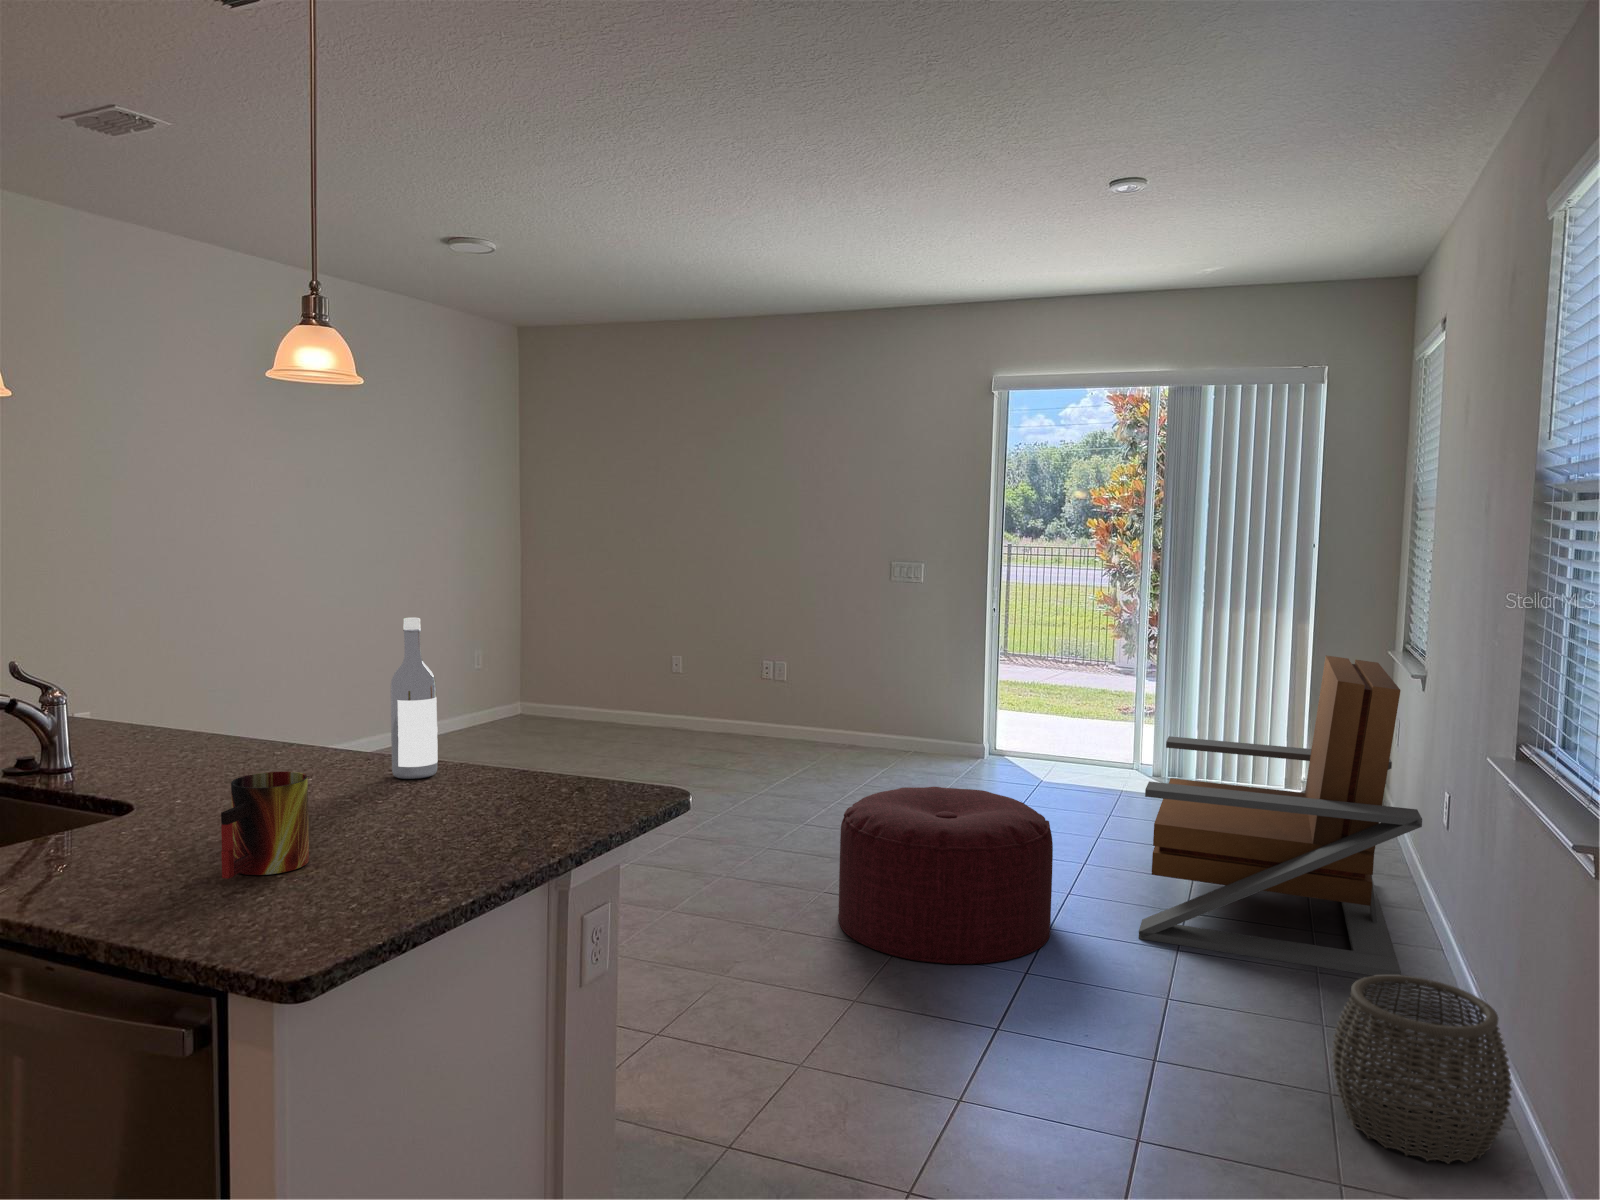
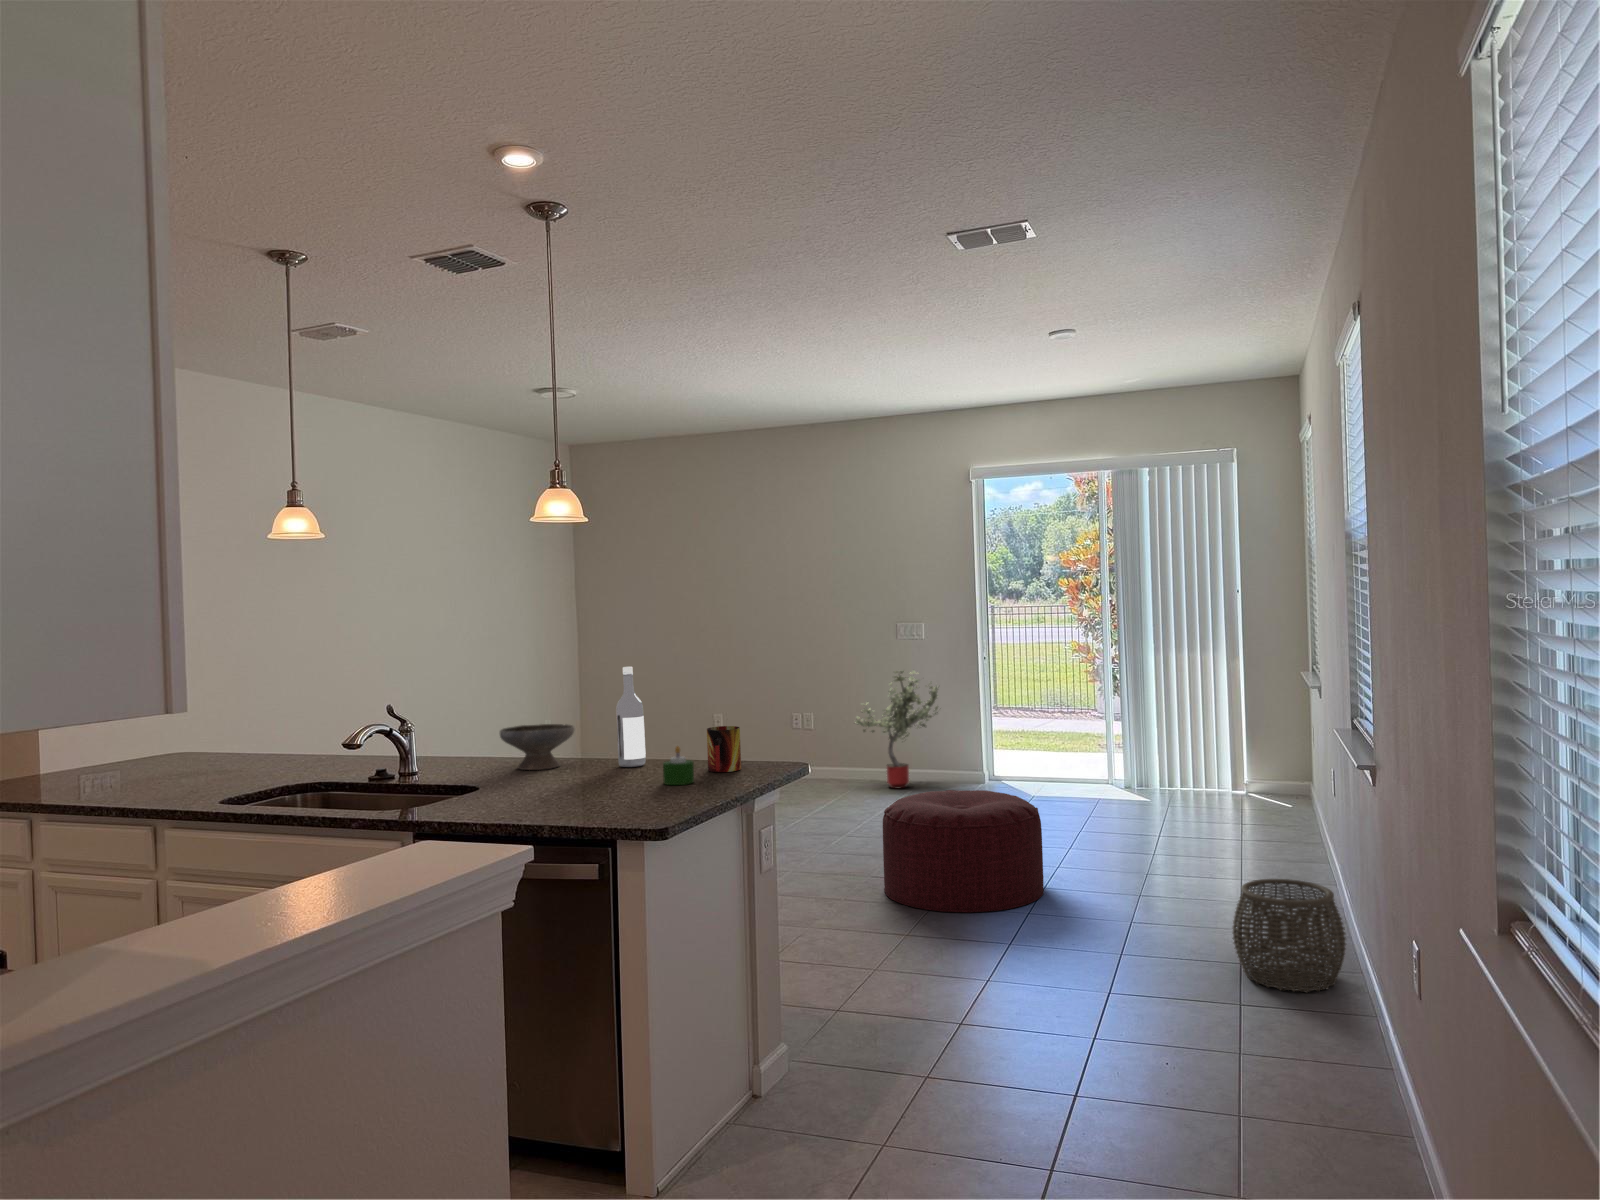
potted tree: none [830,616,936,758] -> present [855,670,939,788]
lounge chair: present [1139,655,1422,976] -> none [1106,675,1304,905]
bowl: none [204,698,333,775] -> present [500,724,574,770]
candle: none [421,764,476,834] -> present [663,746,694,785]
mug: present [221,771,309,878] -> present [707,726,741,772]

